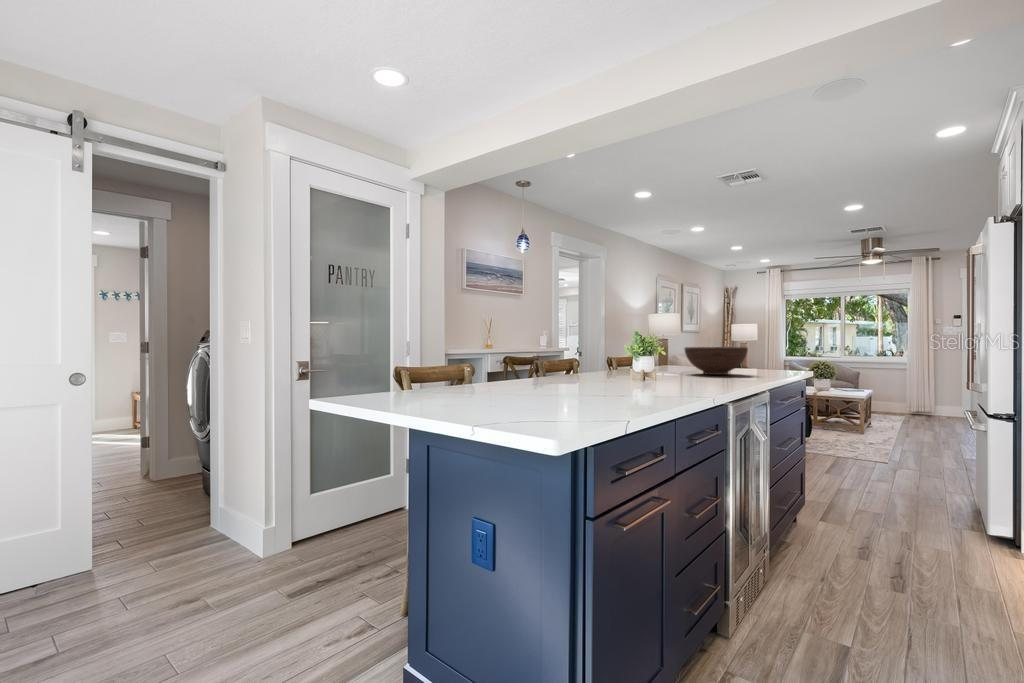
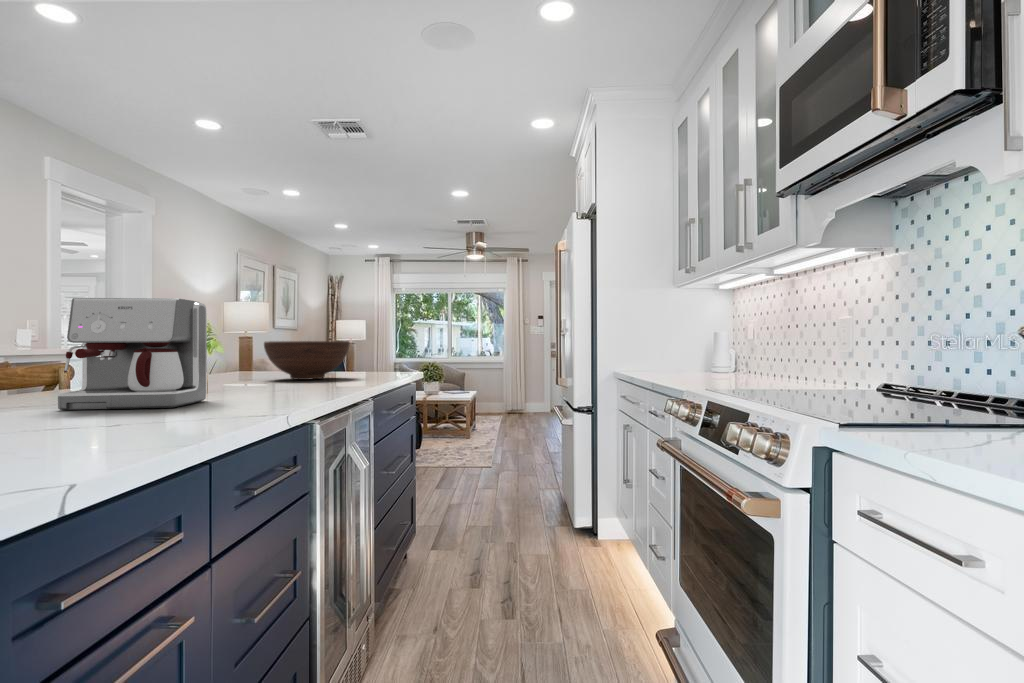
coffee maker: none [588,326,658,390] -> present [58,298,207,410]

